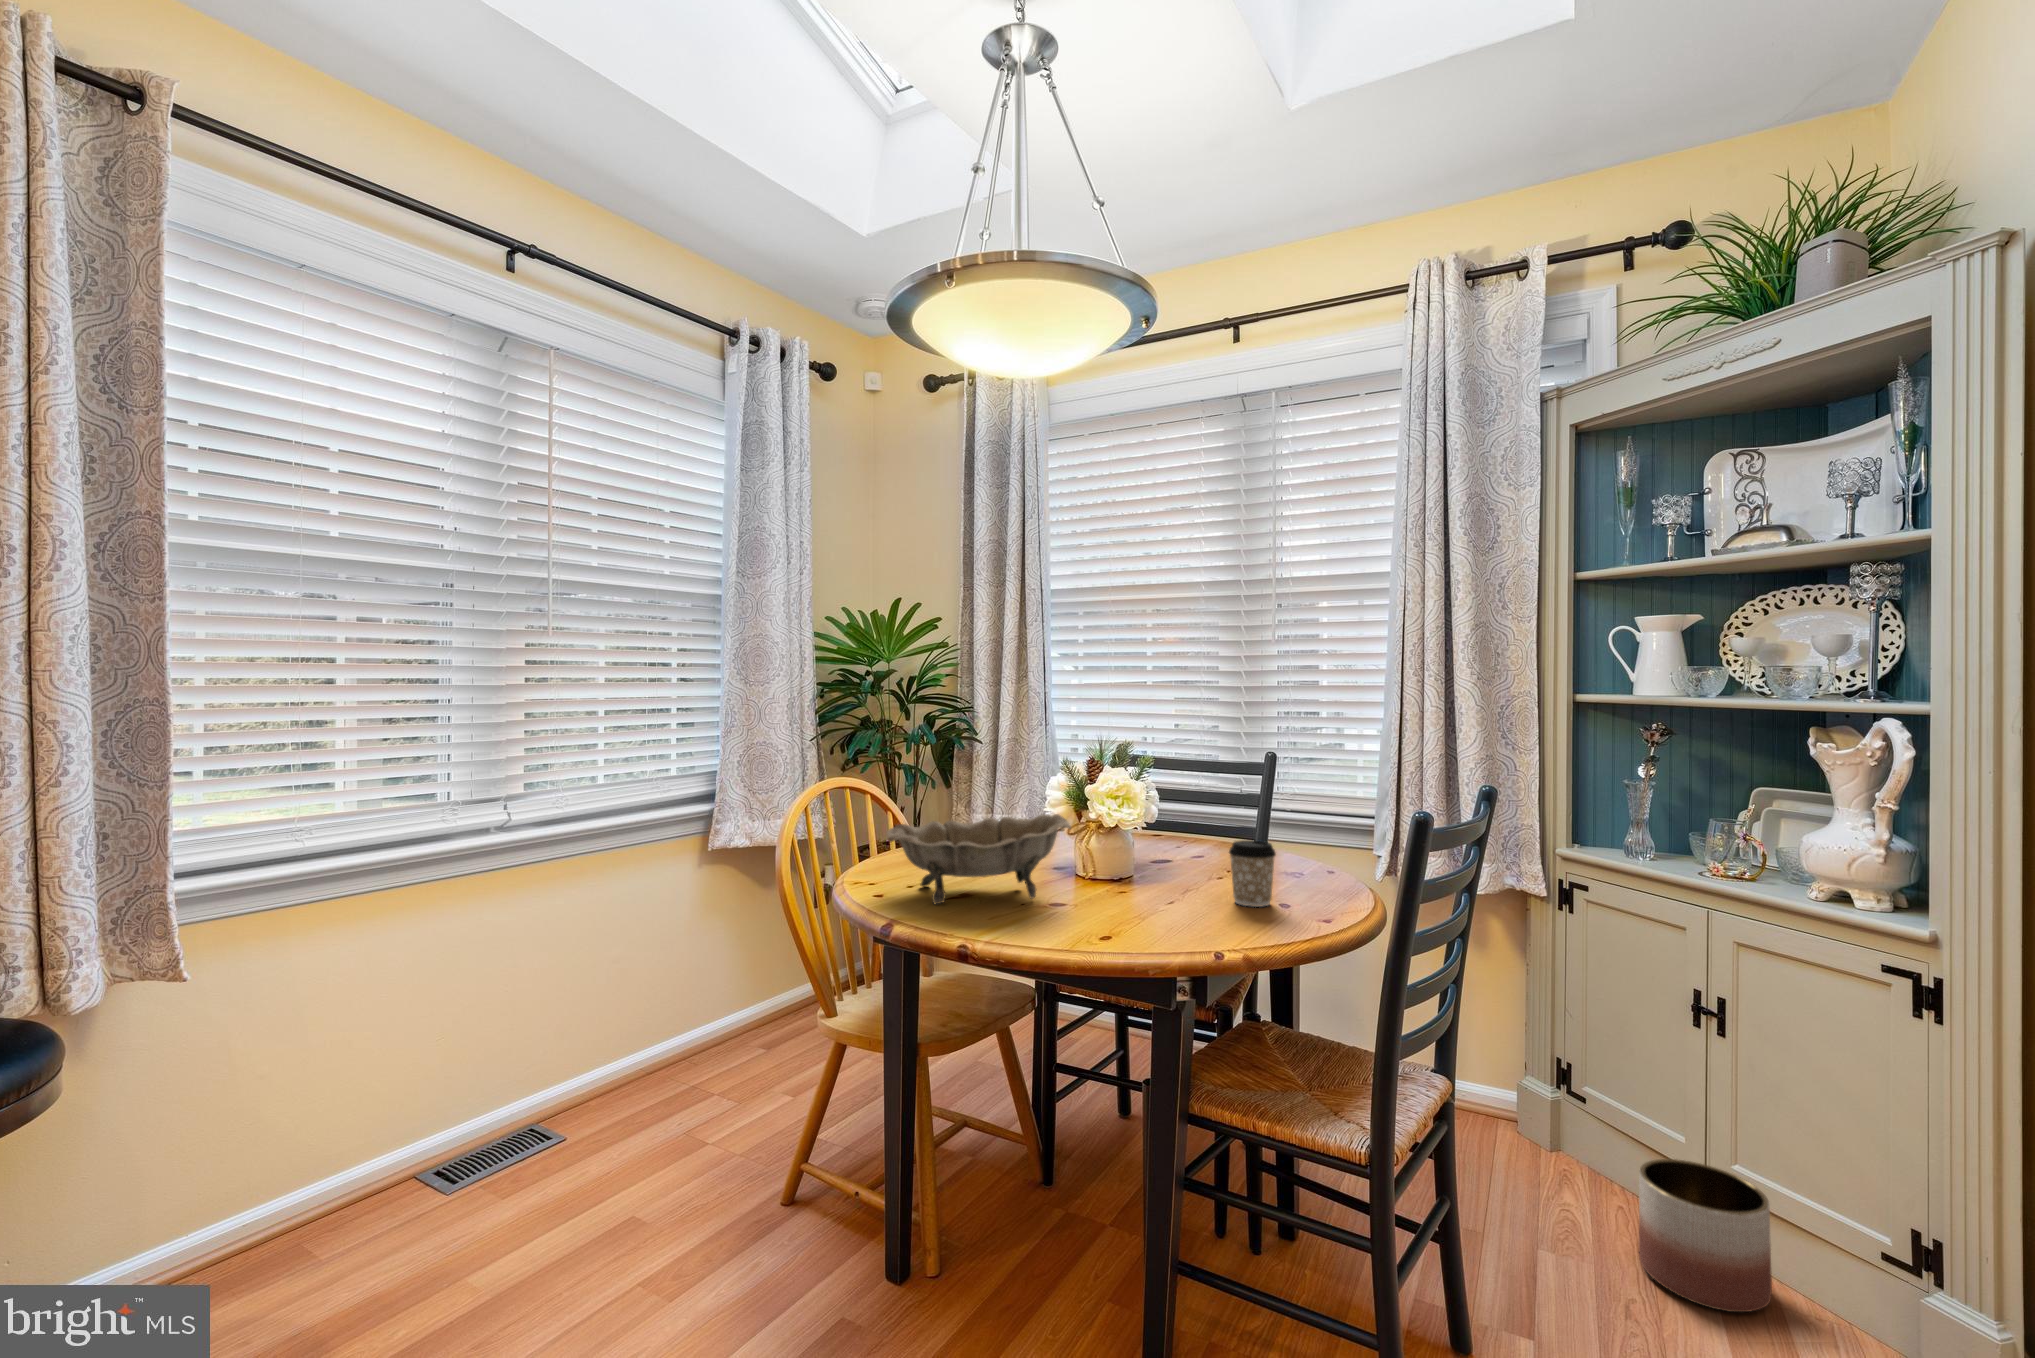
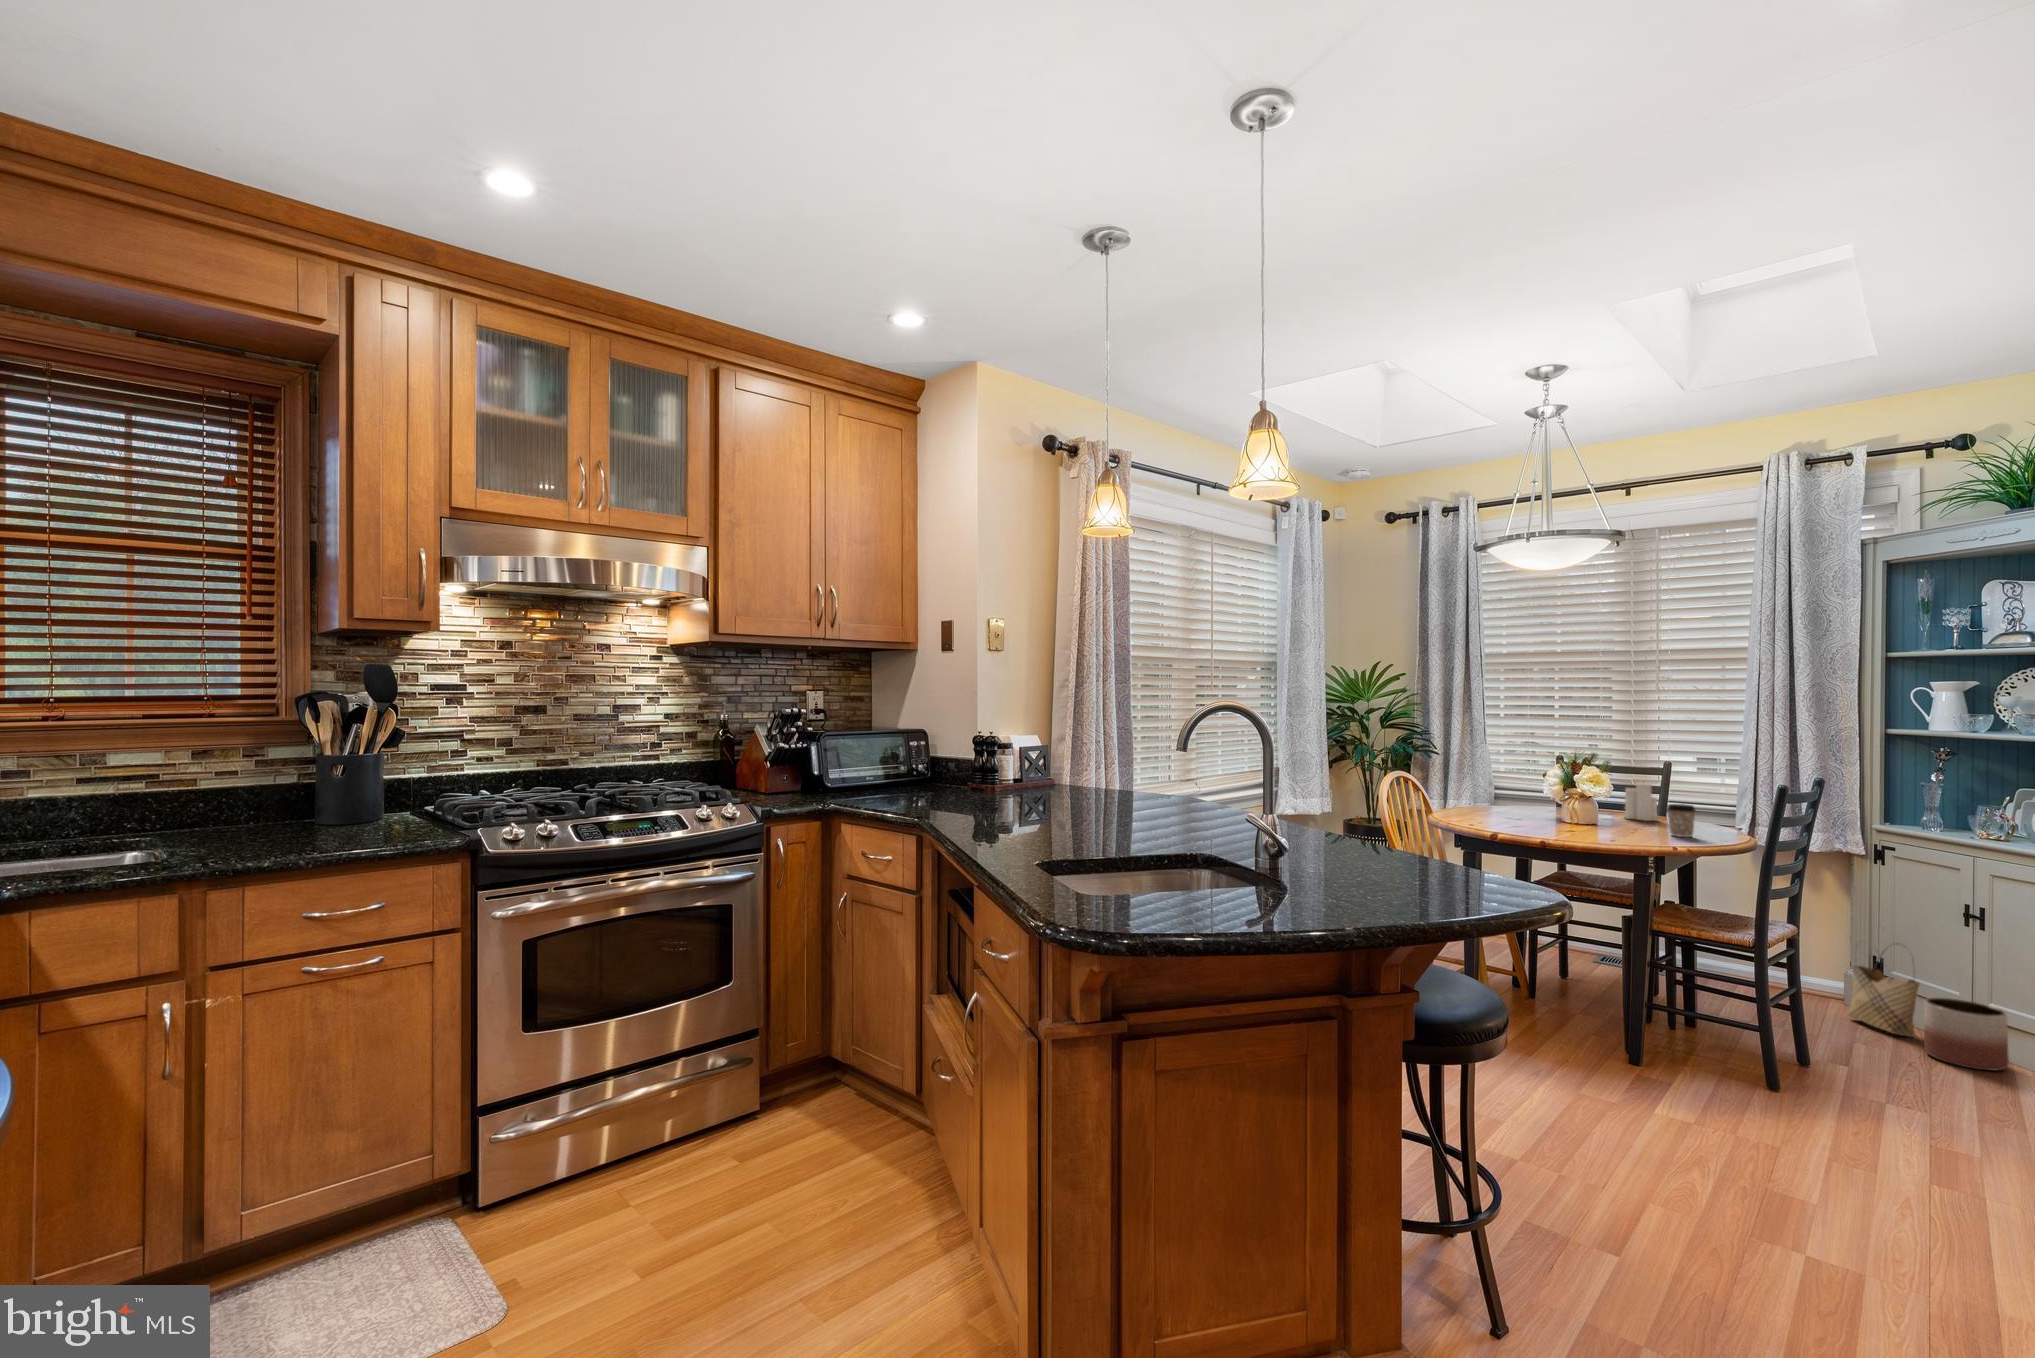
candle: none [1195,786,1246,859] -> present [1625,783,1658,821]
decorative bowl: present [887,814,1071,904] -> none [1468,788,1574,829]
woven basket: none [1521,1046,1627,1213] -> present [1848,944,1919,1037]

